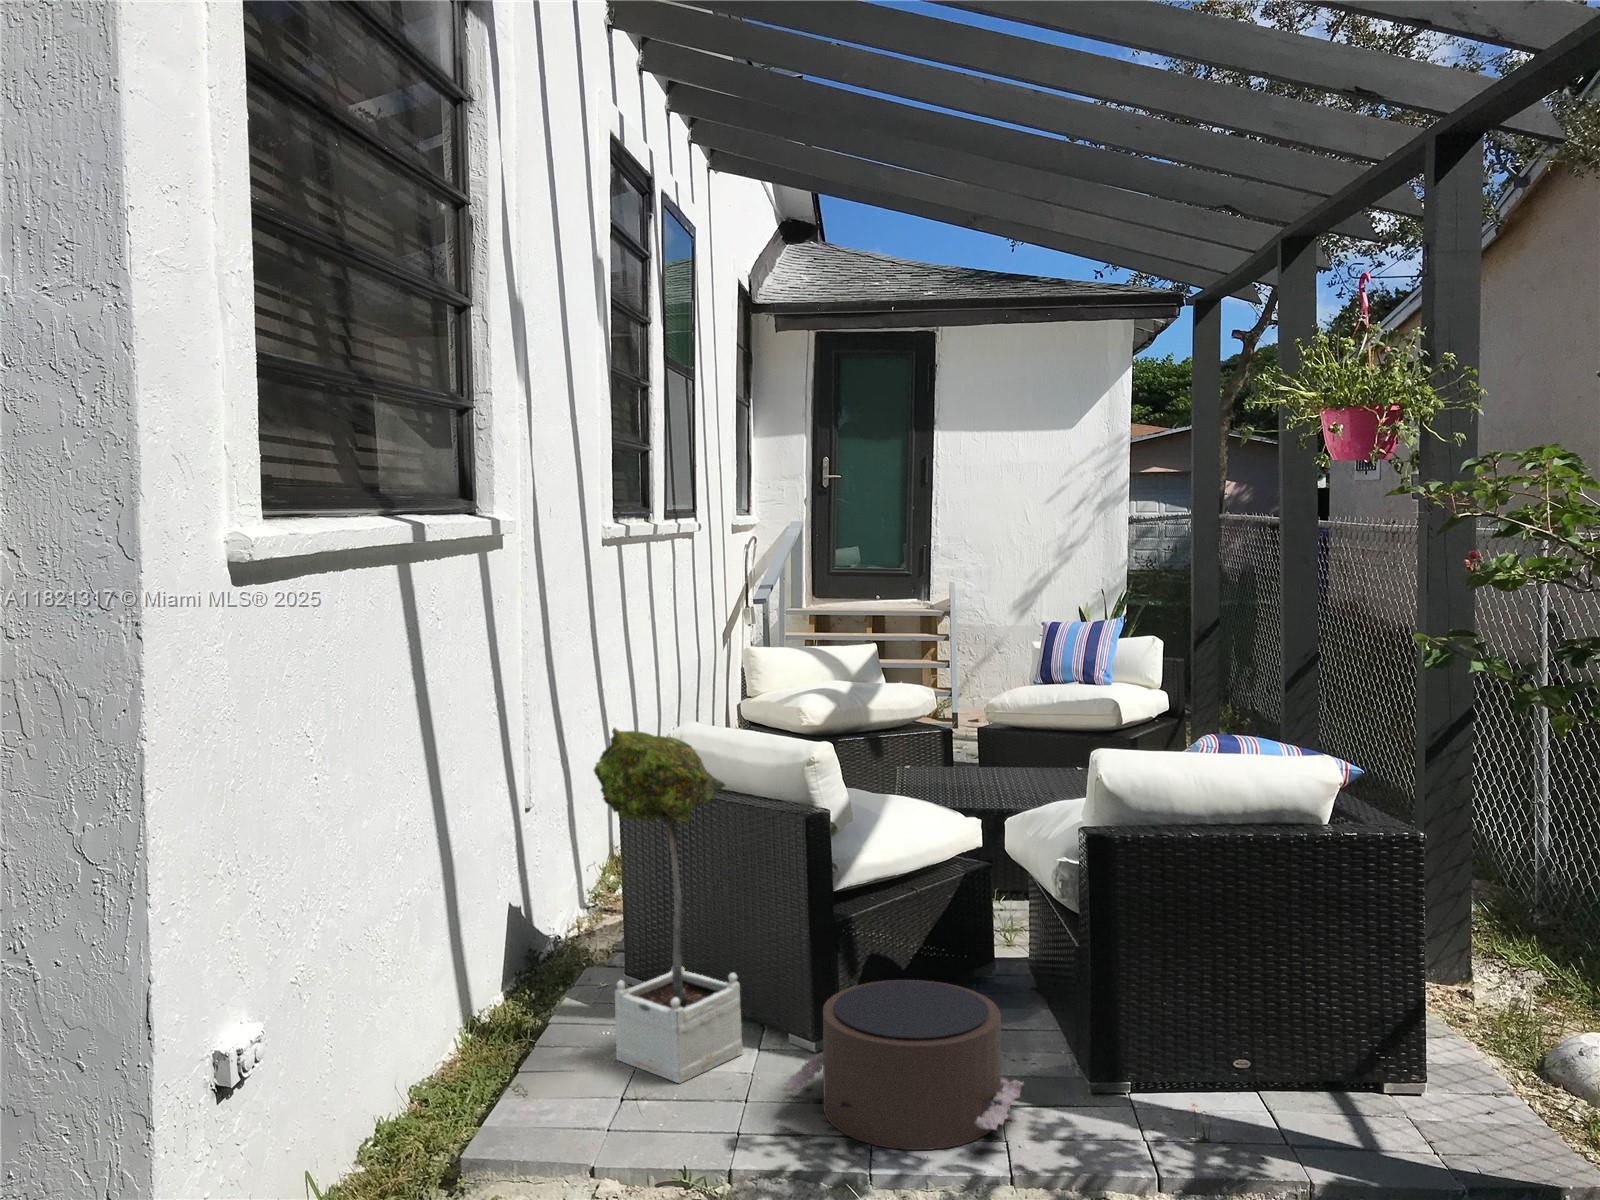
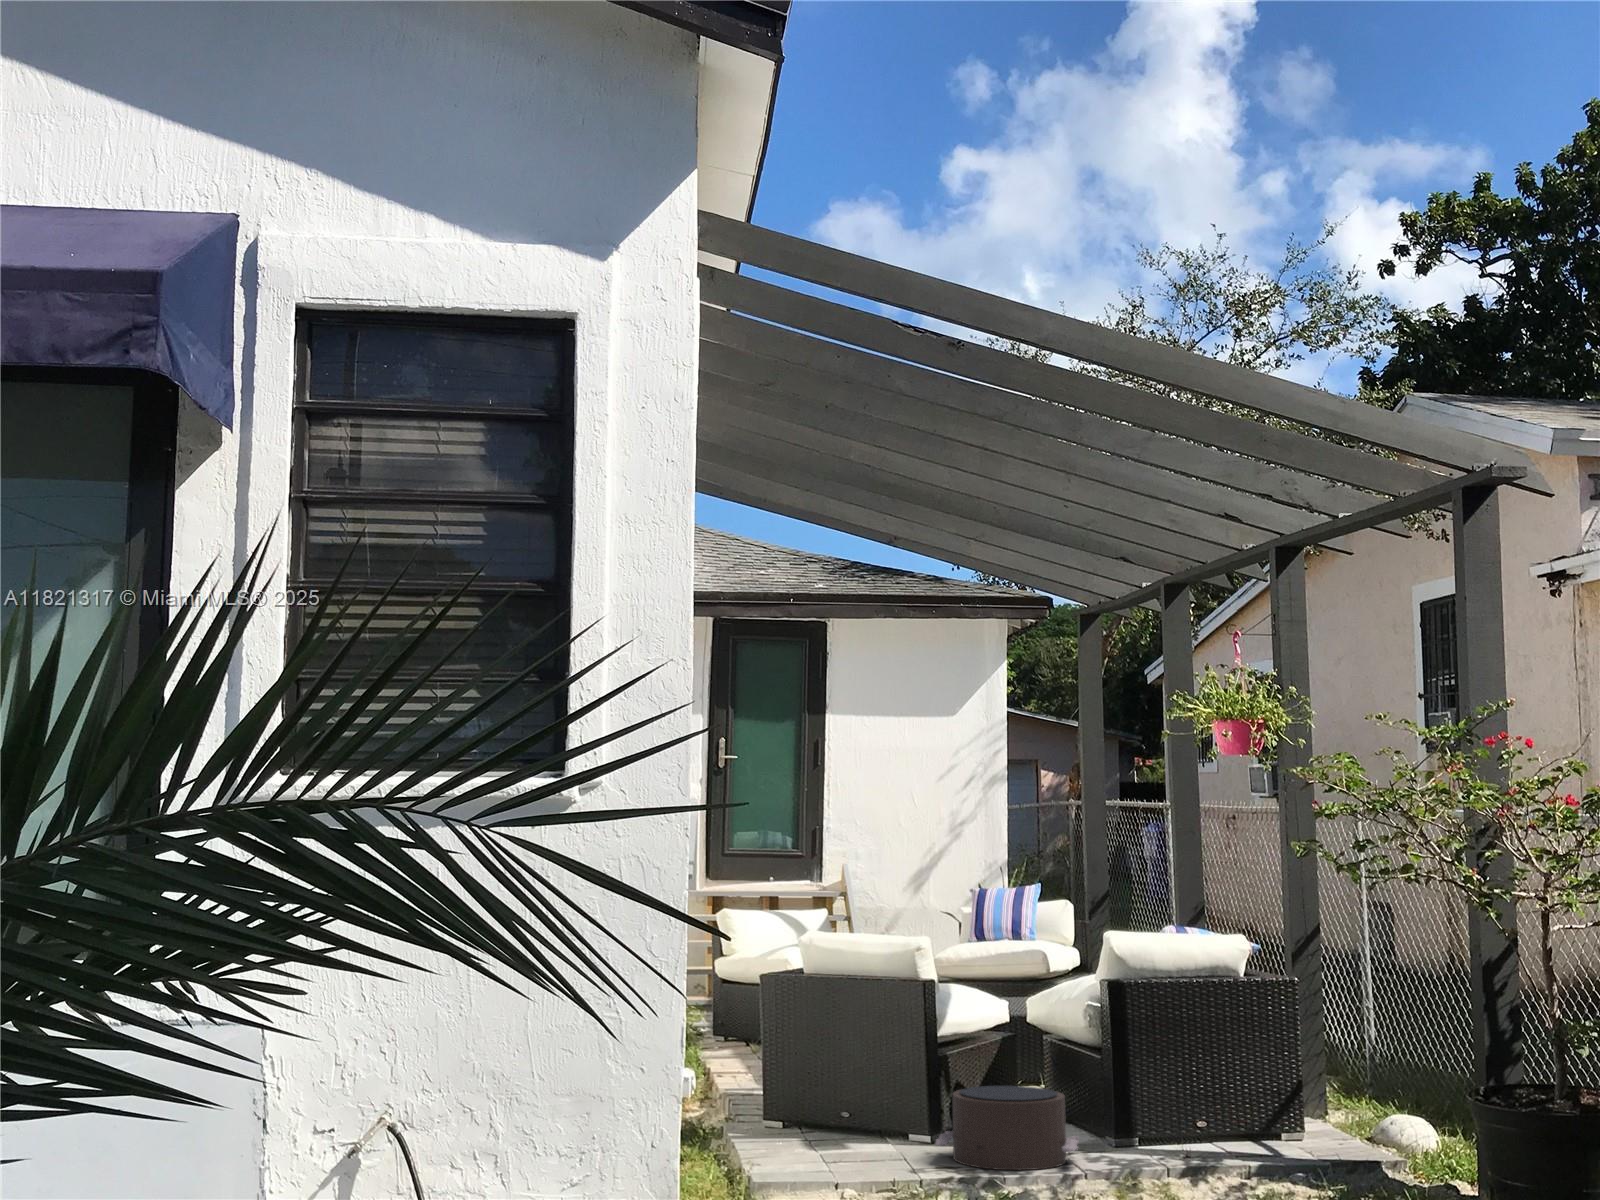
potted tree: present [594,728,743,1083] -> none [782,921,881,1158]

